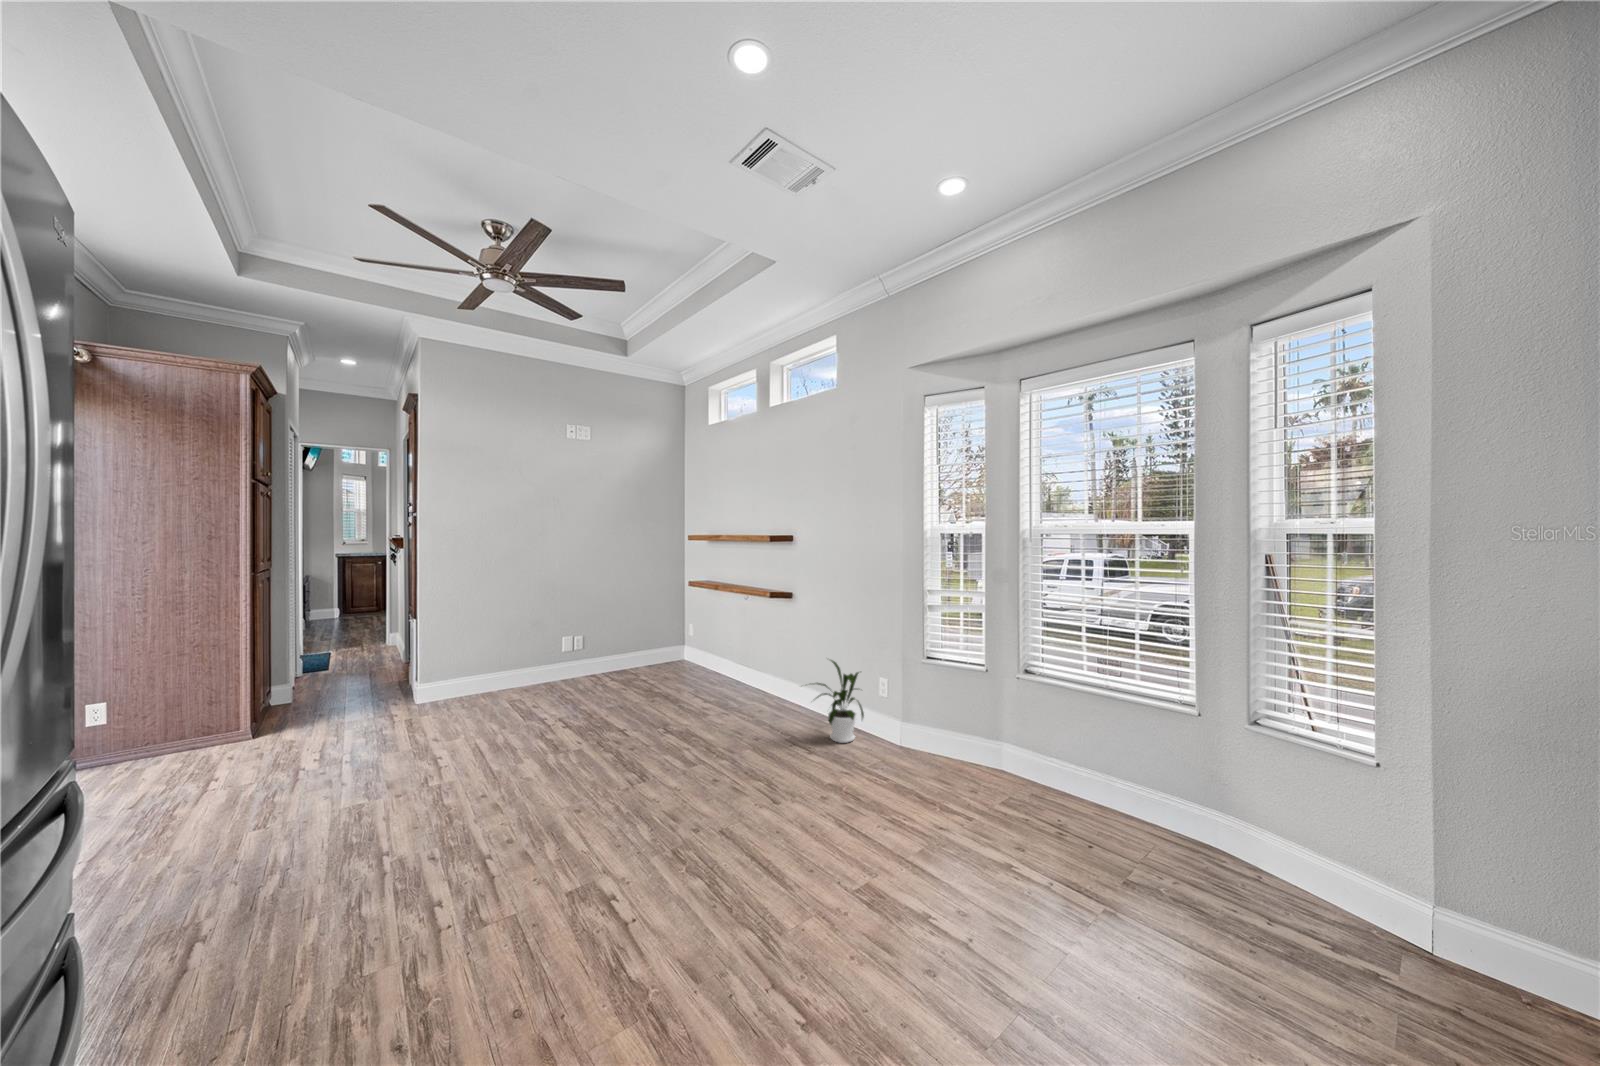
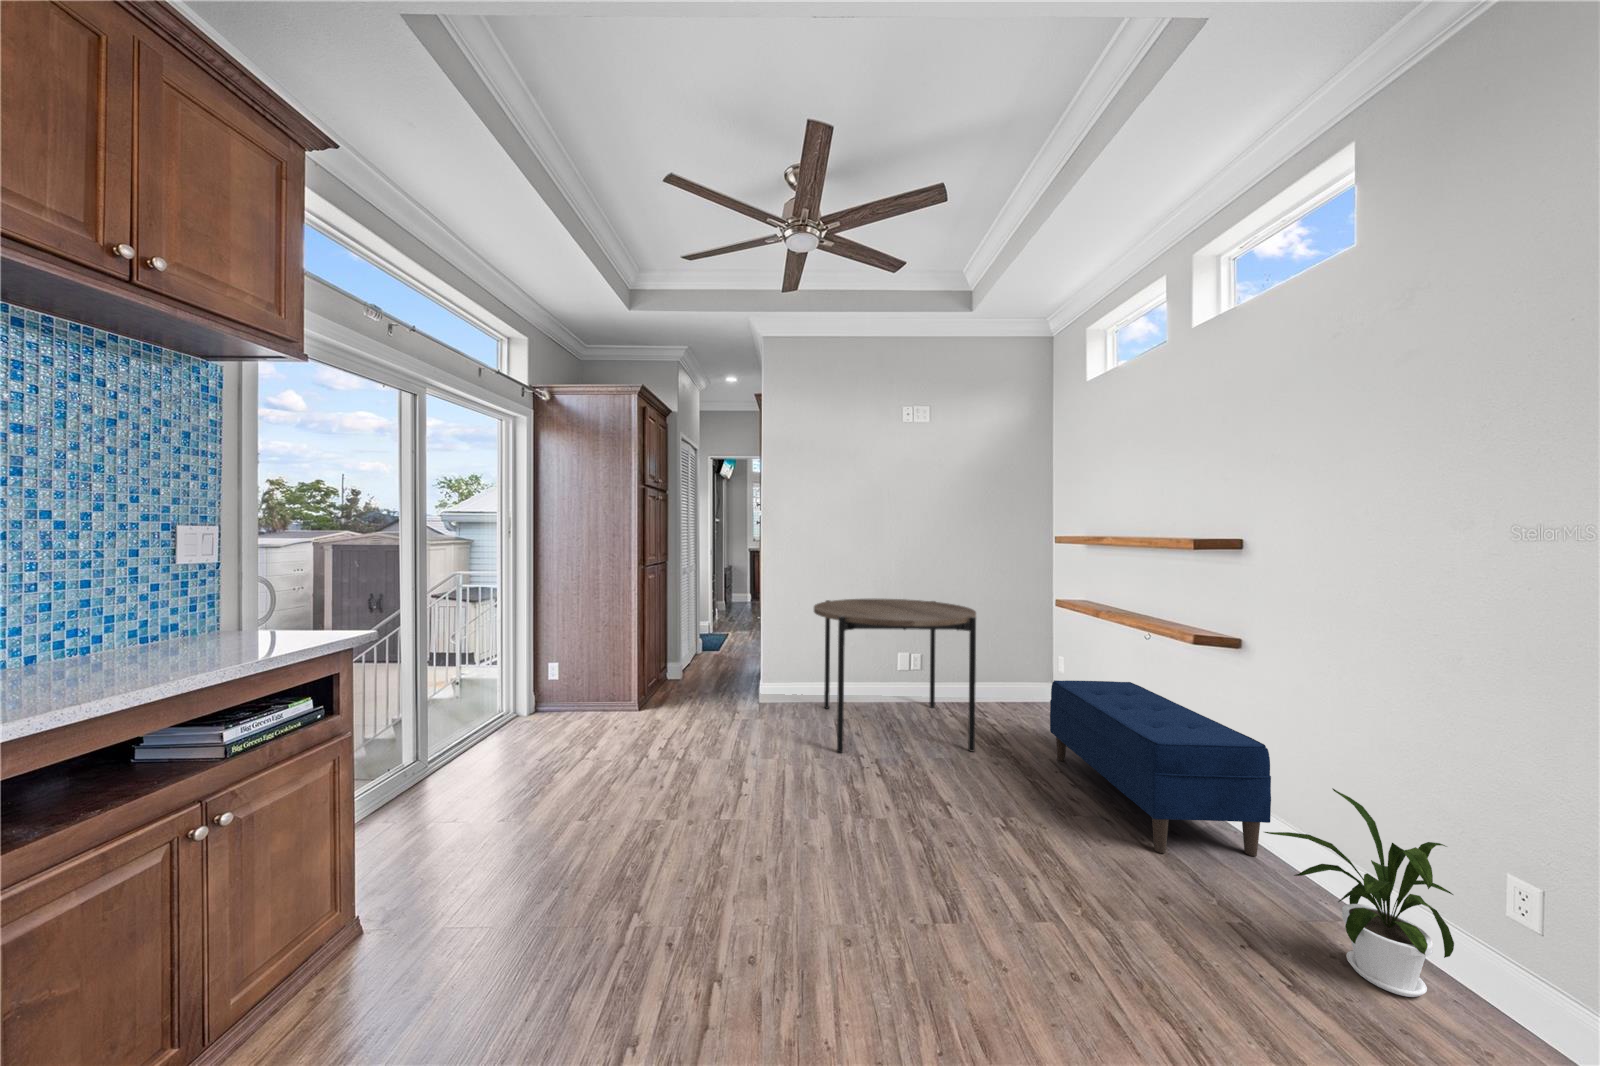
dining table: none [485,587,637,722] -> present [814,599,976,752]
bench: none [690,630,806,722] -> present [1050,680,1271,856]

